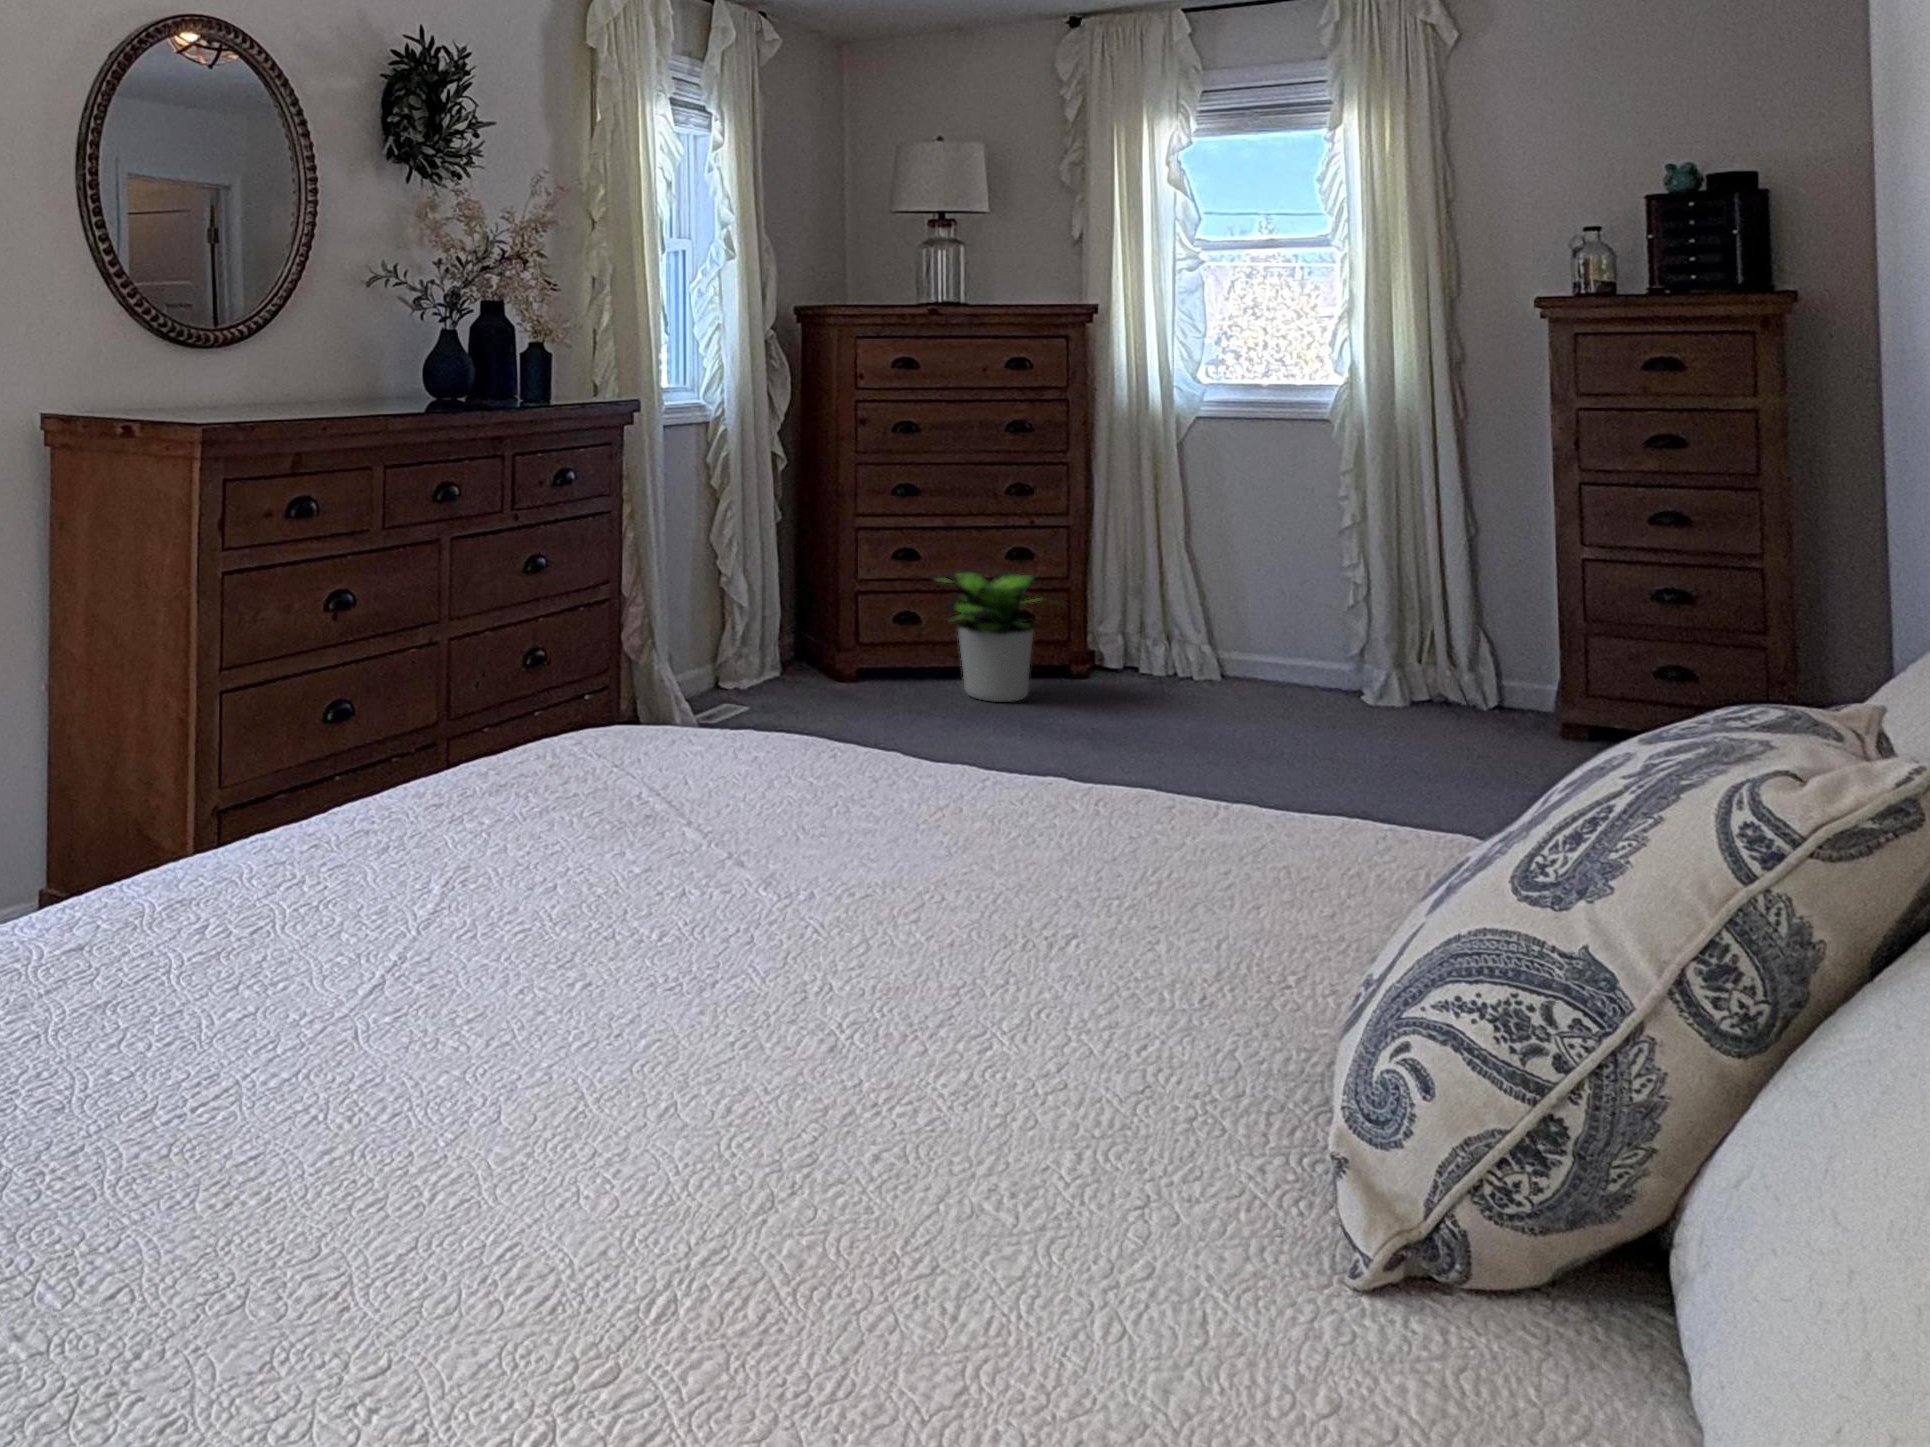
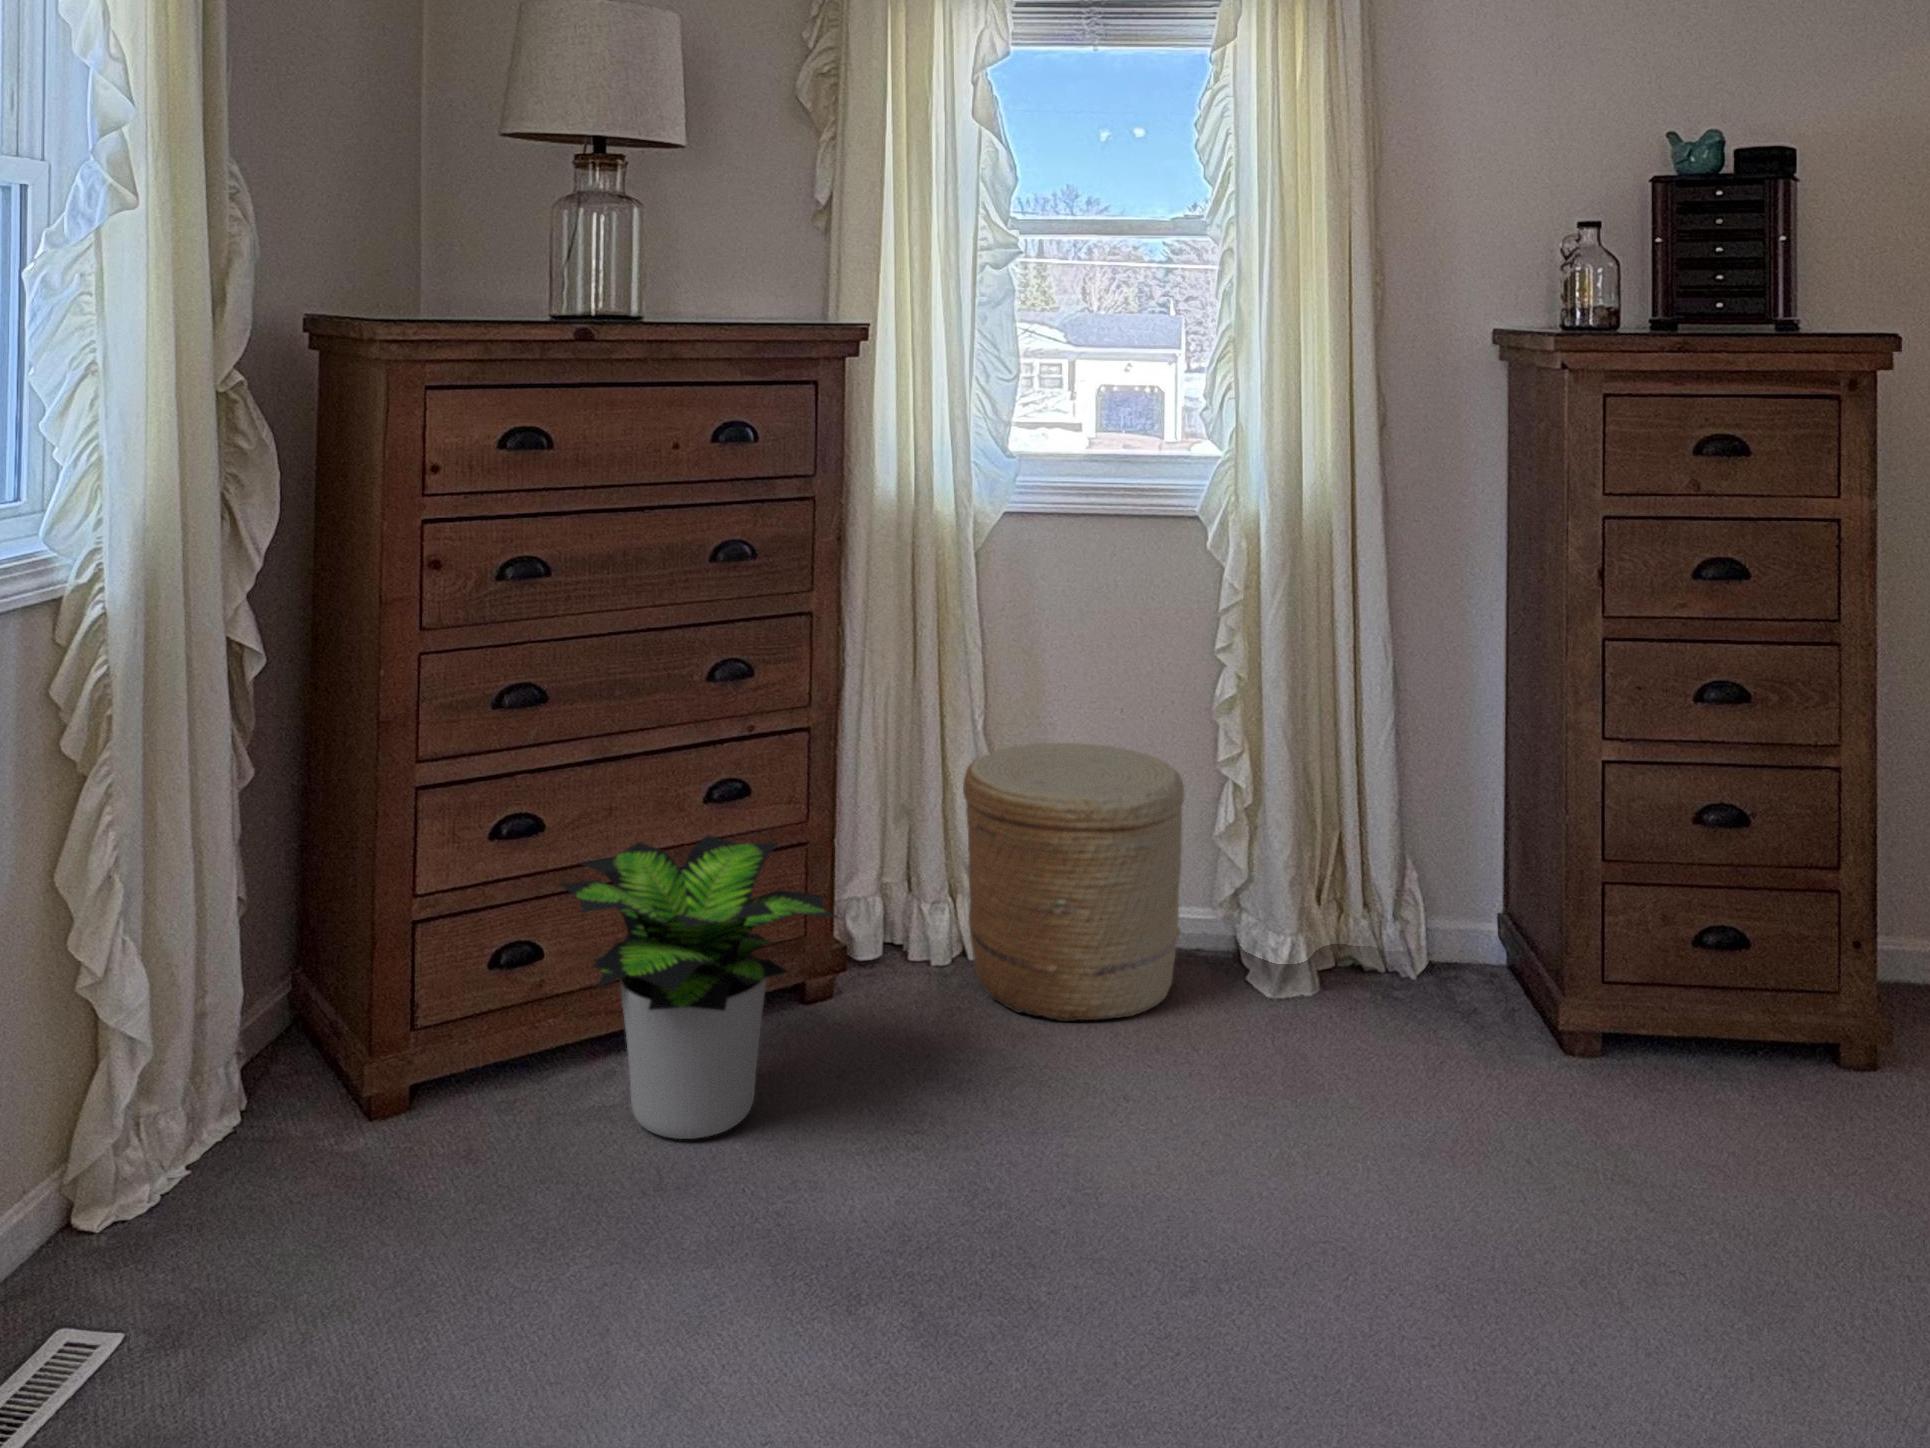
woven basket: none [1165,556,1310,700] -> present [963,743,1184,1021]

